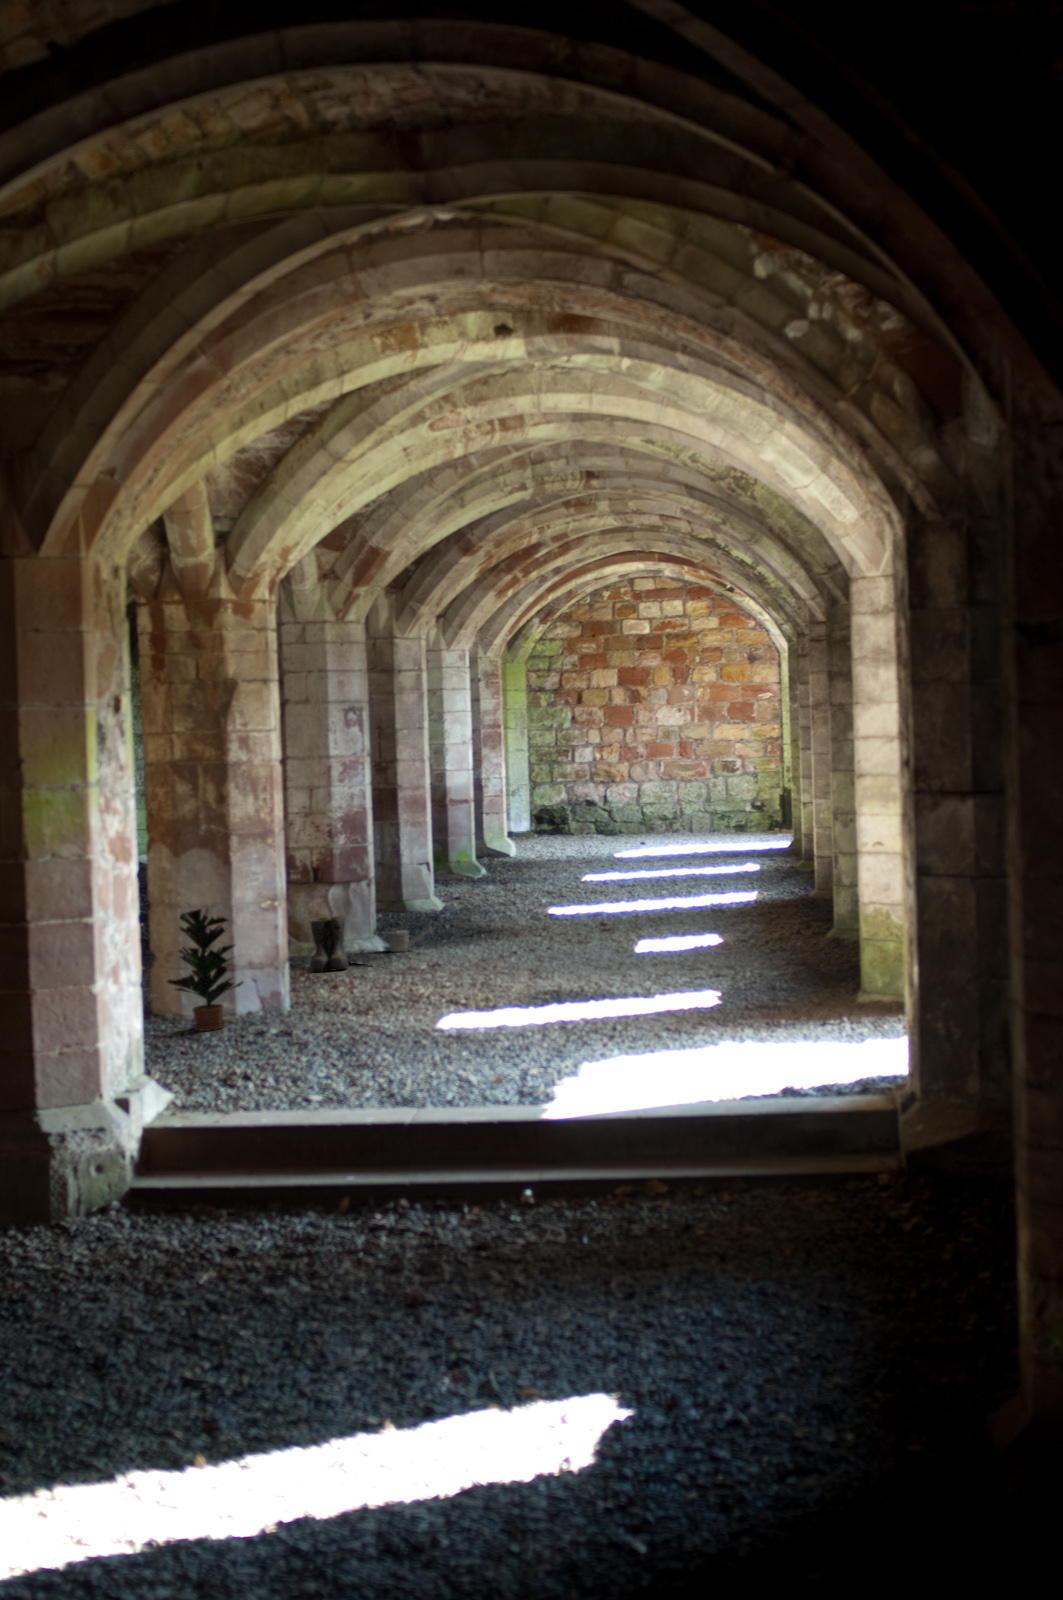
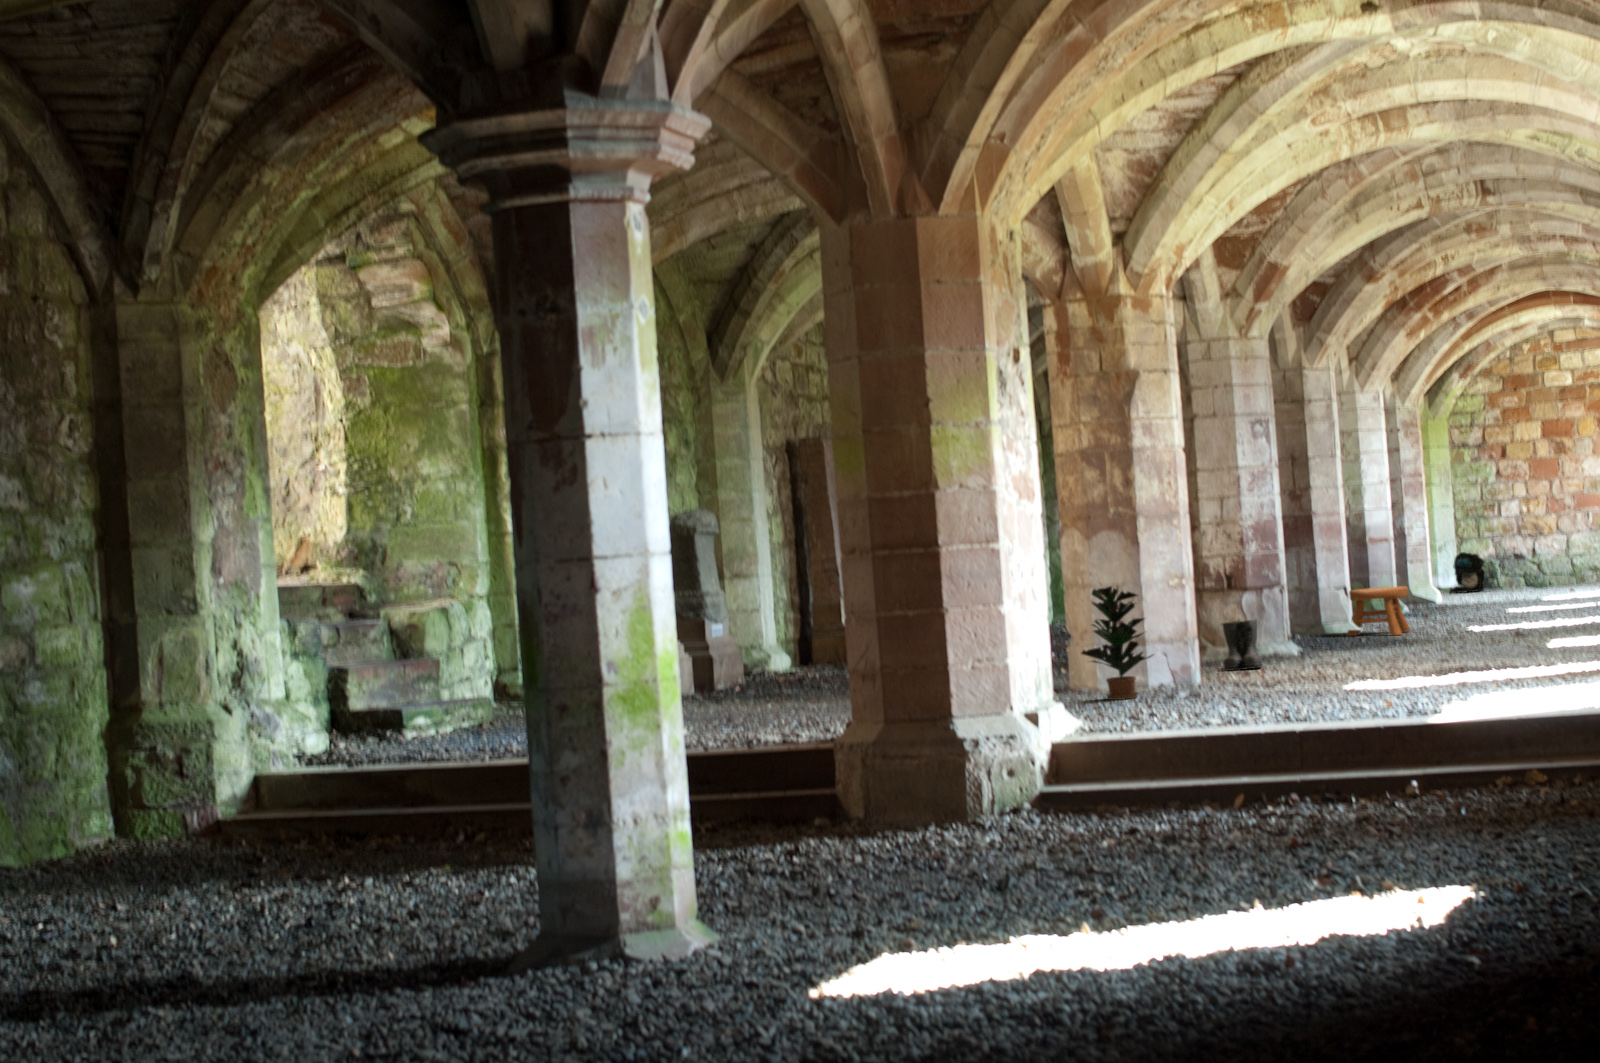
backpack: none [524,796,558,837] -> present [1449,552,1485,593]
stool: none [428,863,488,914] -> present [1347,586,1410,636]
watering can: present [384,928,432,952] -> none [1294,632,1349,657]

